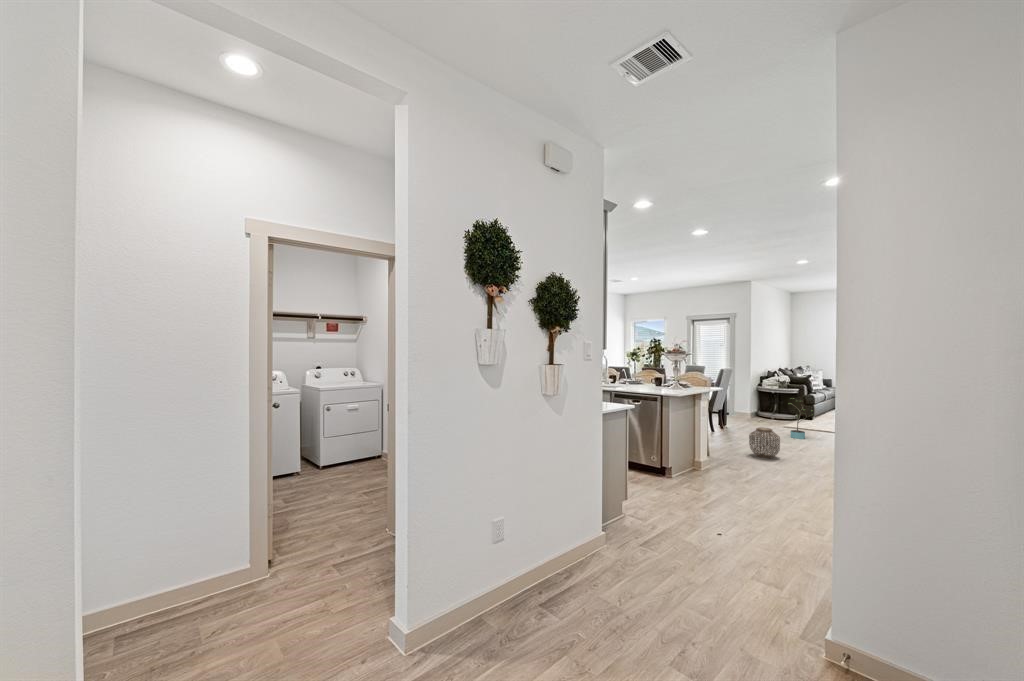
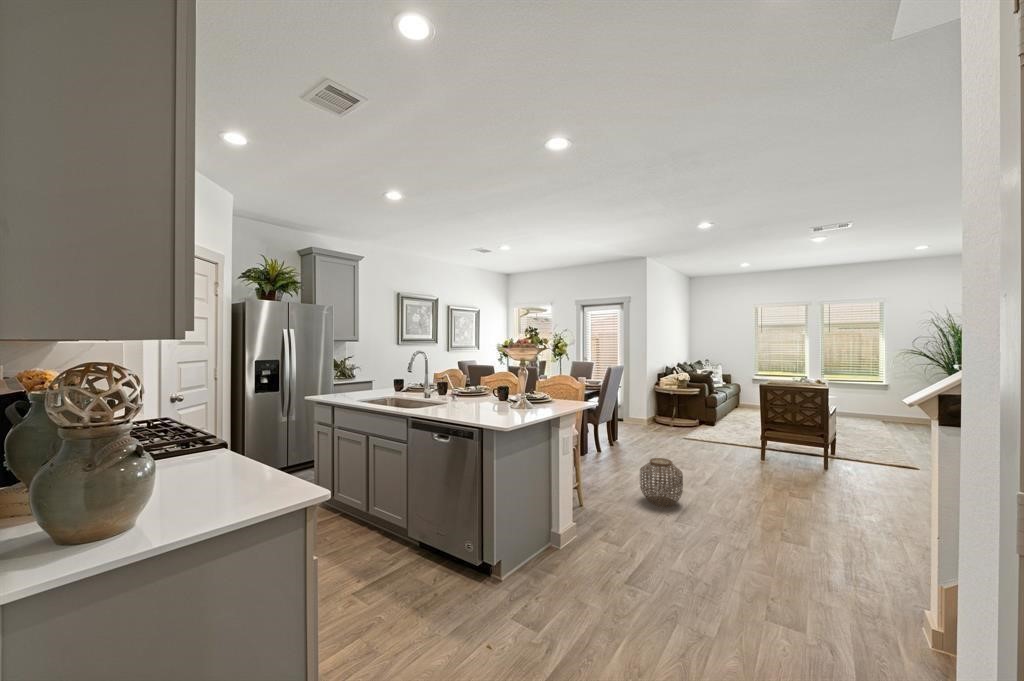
potted plant: present [788,398,814,439] -> none [689,404,722,459]

